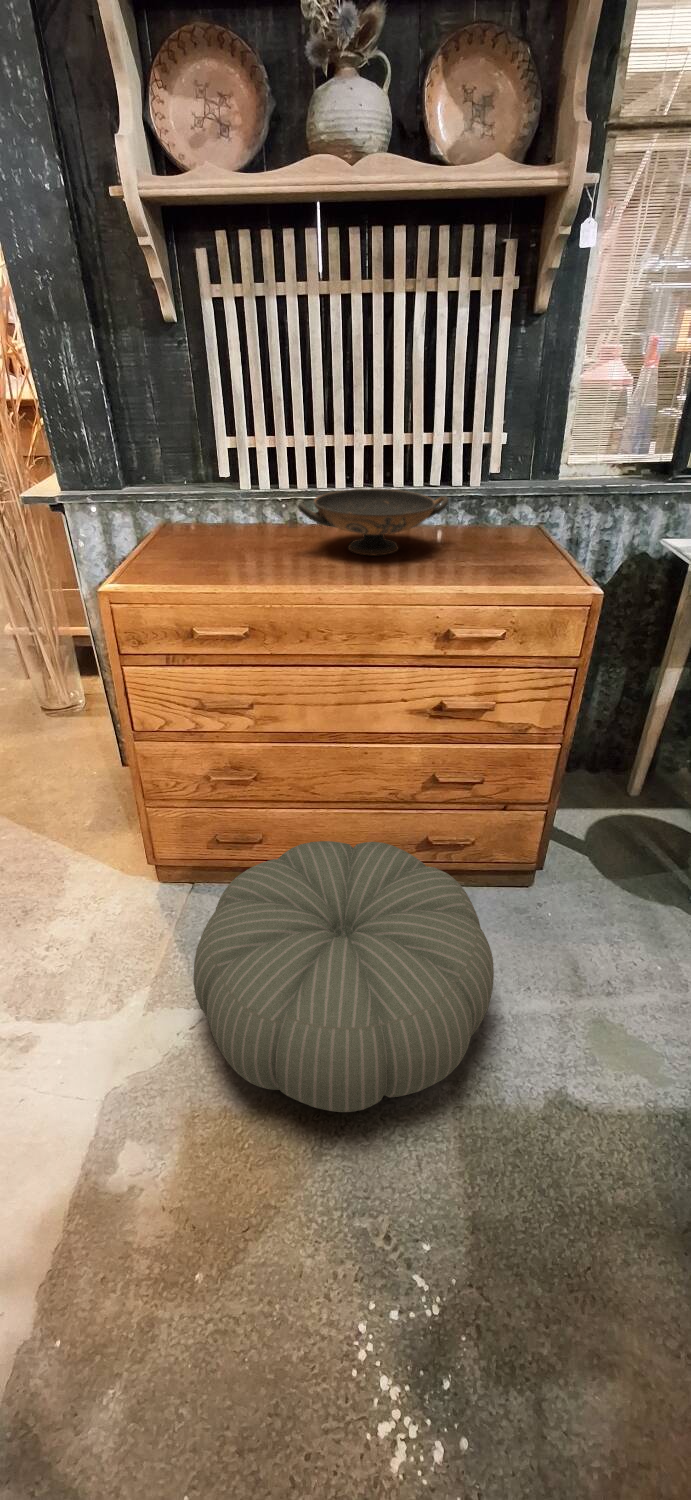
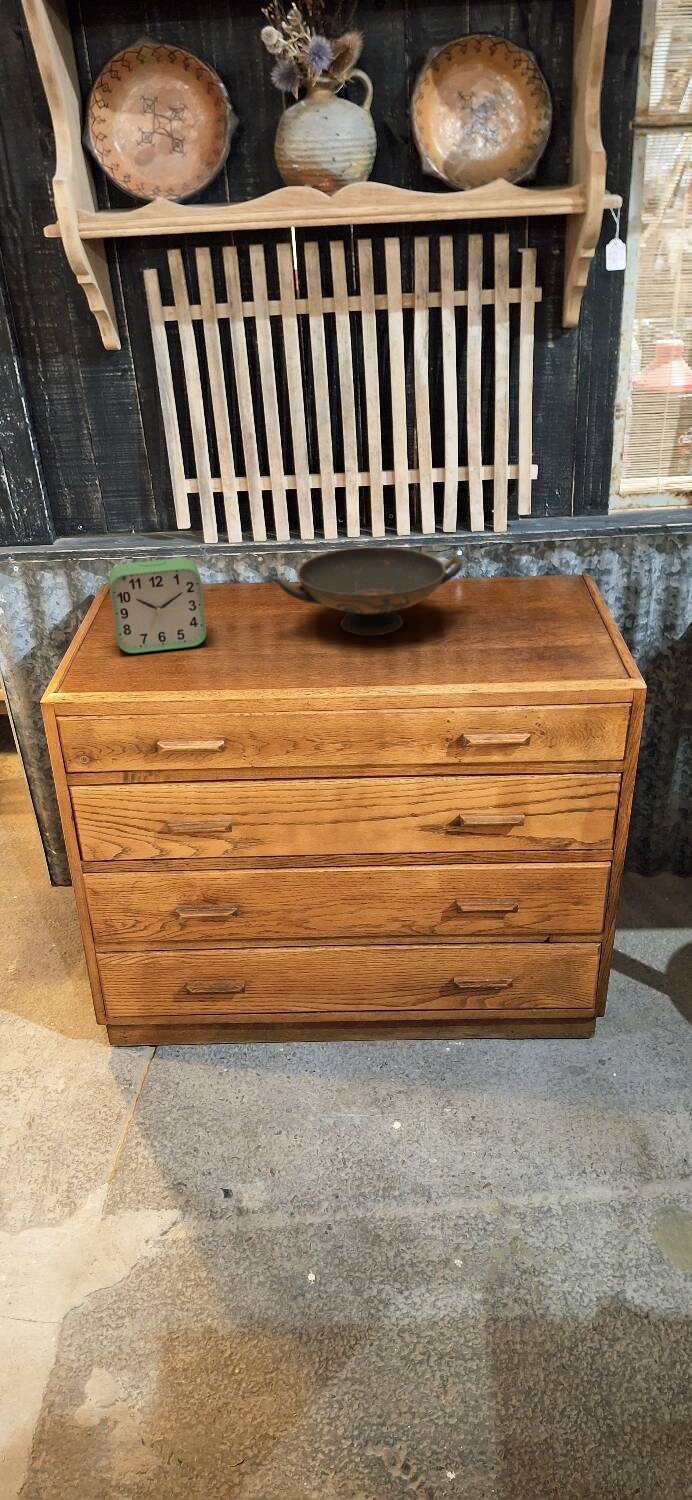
alarm clock: none [158,484,238,562] -> present [109,558,206,653]
pouf: present [194,841,494,1112] -> none [167,991,533,1324]

